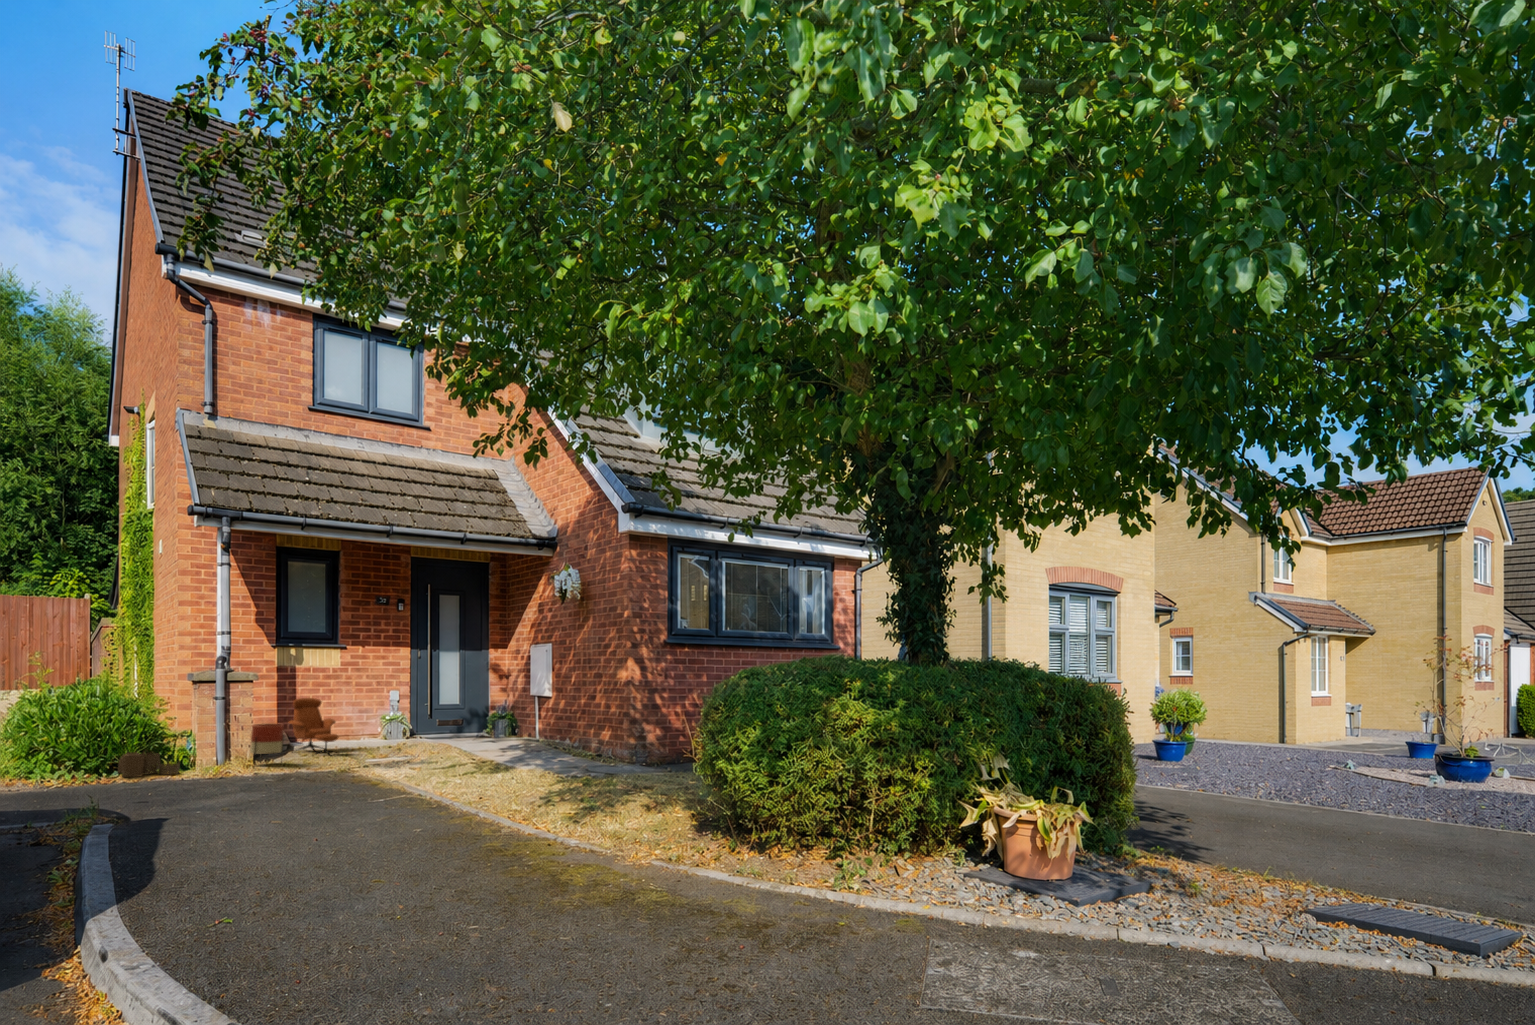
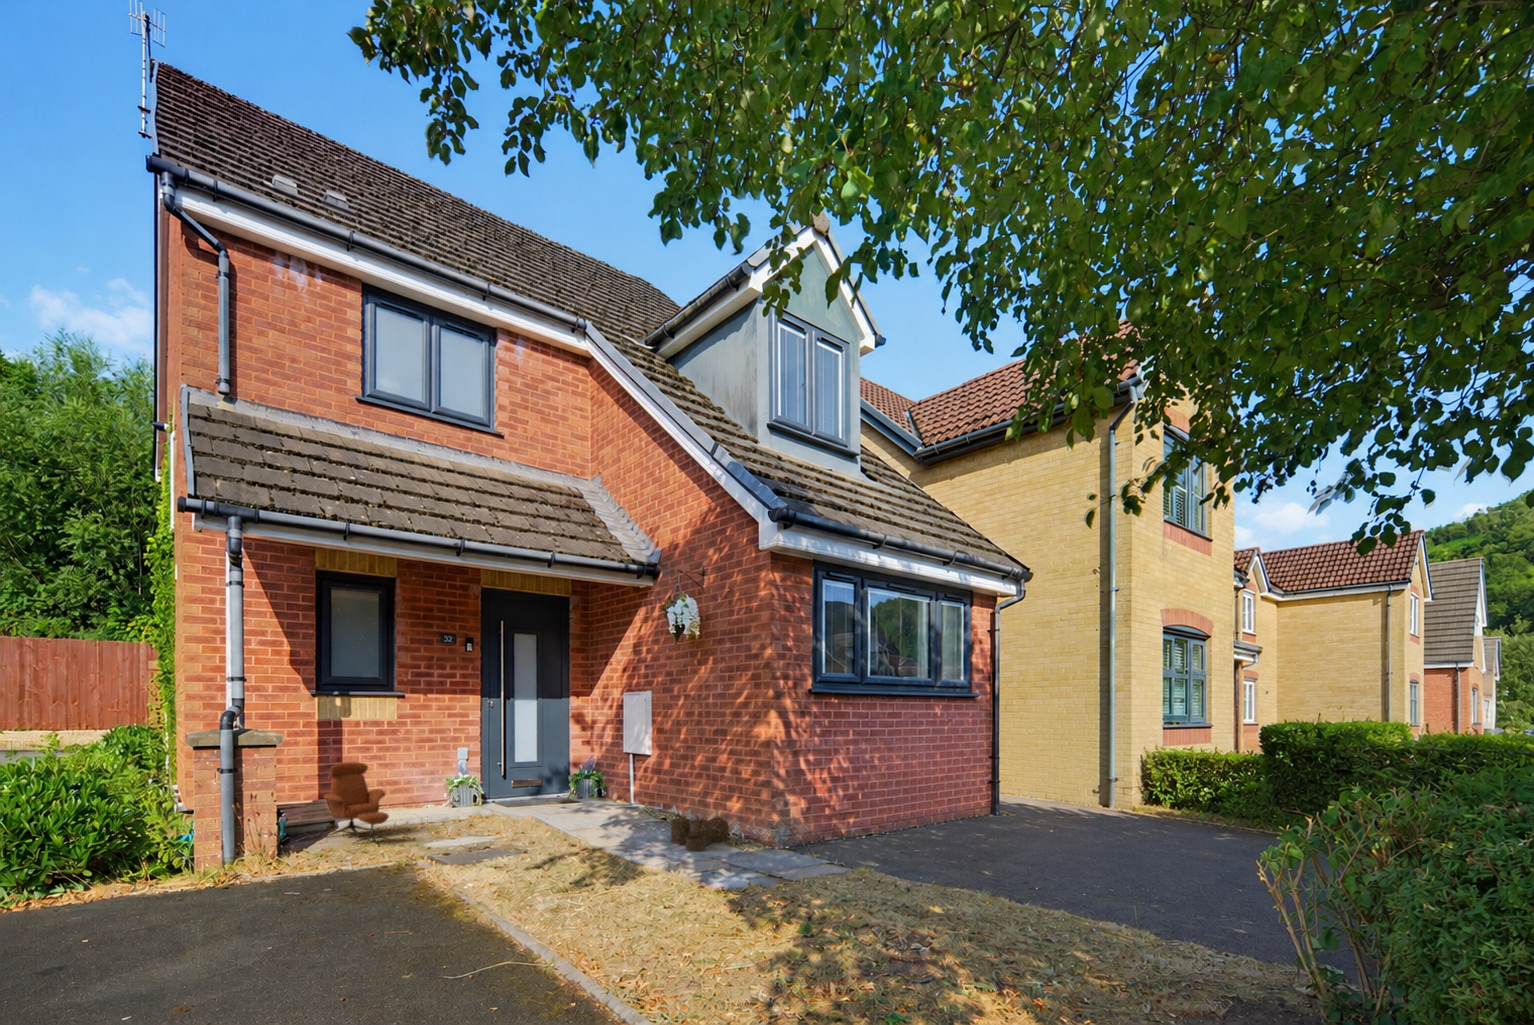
planter: present [250,723,284,755] -> none [264,805,314,870]
woven basket: present [118,752,180,777] -> present [671,816,729,851]

